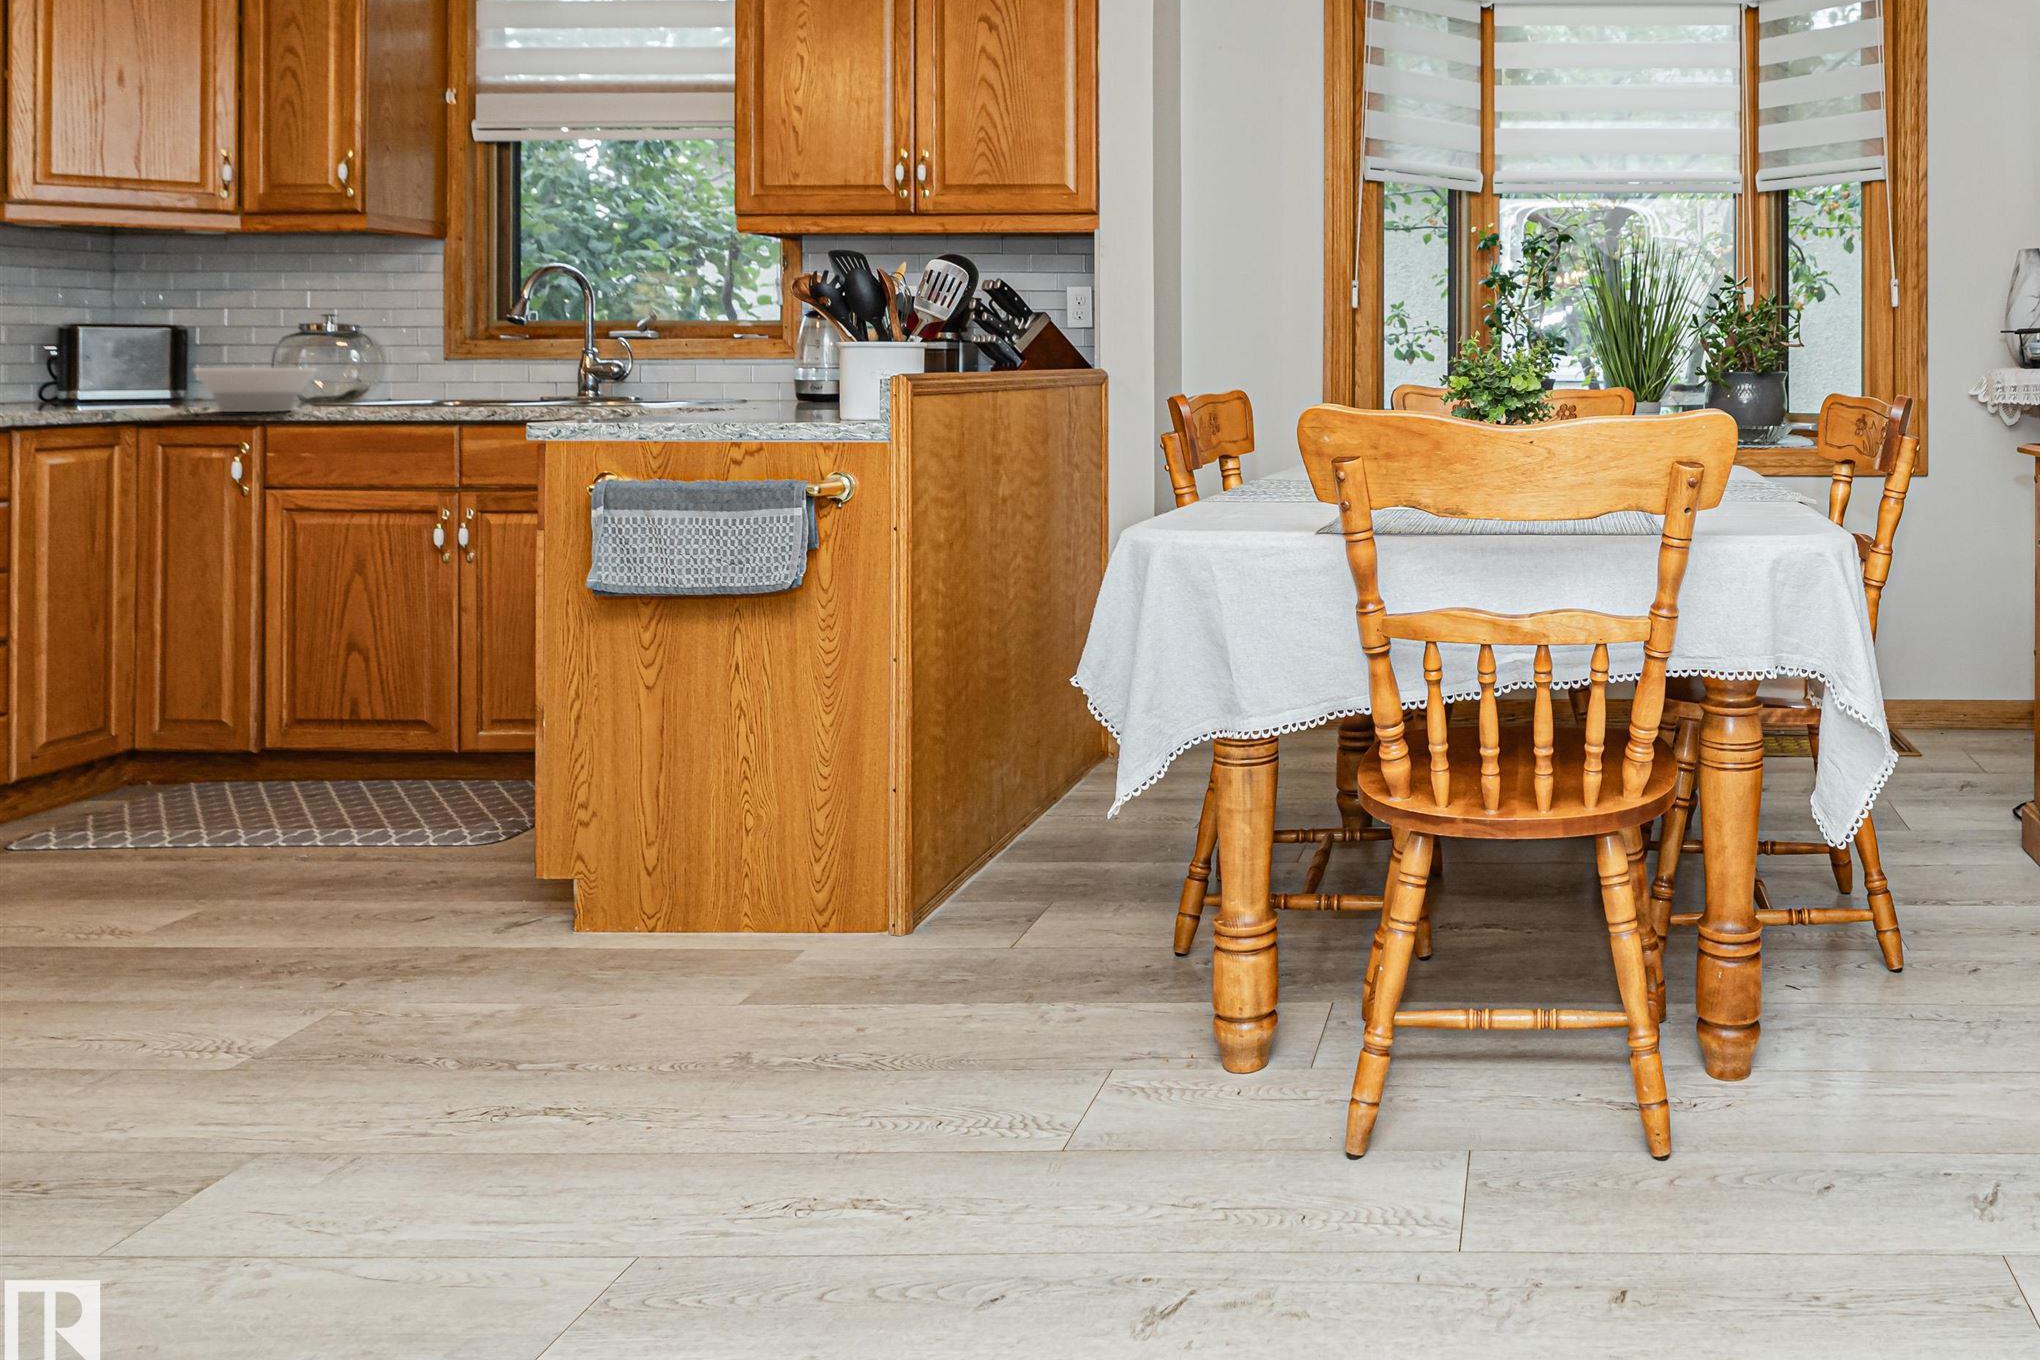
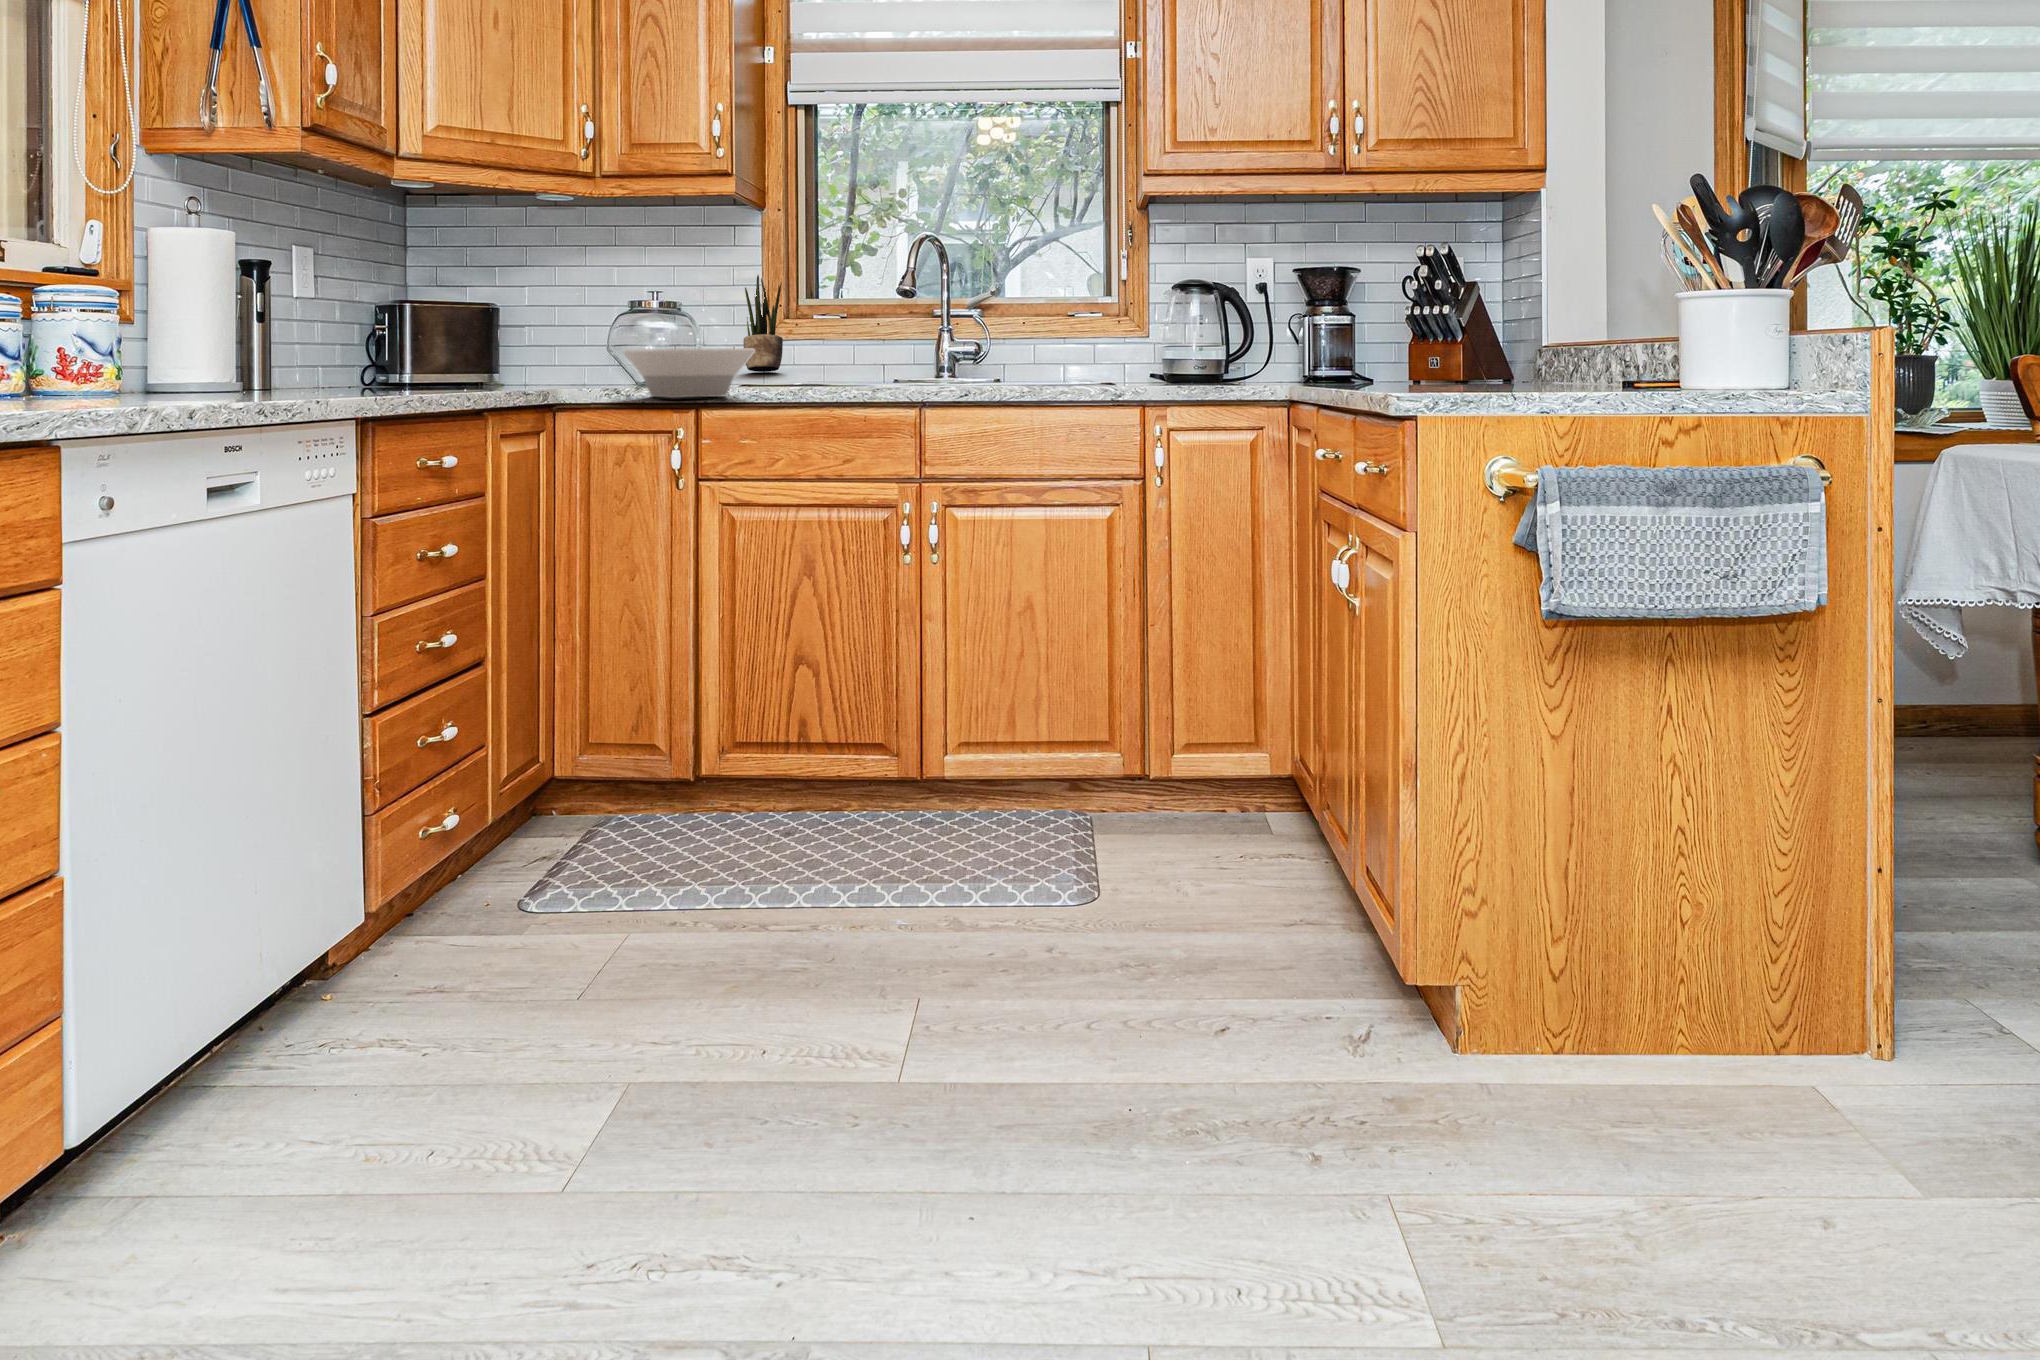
potted plant: none [409,296,453,387] -> present [743,275,783,372]

